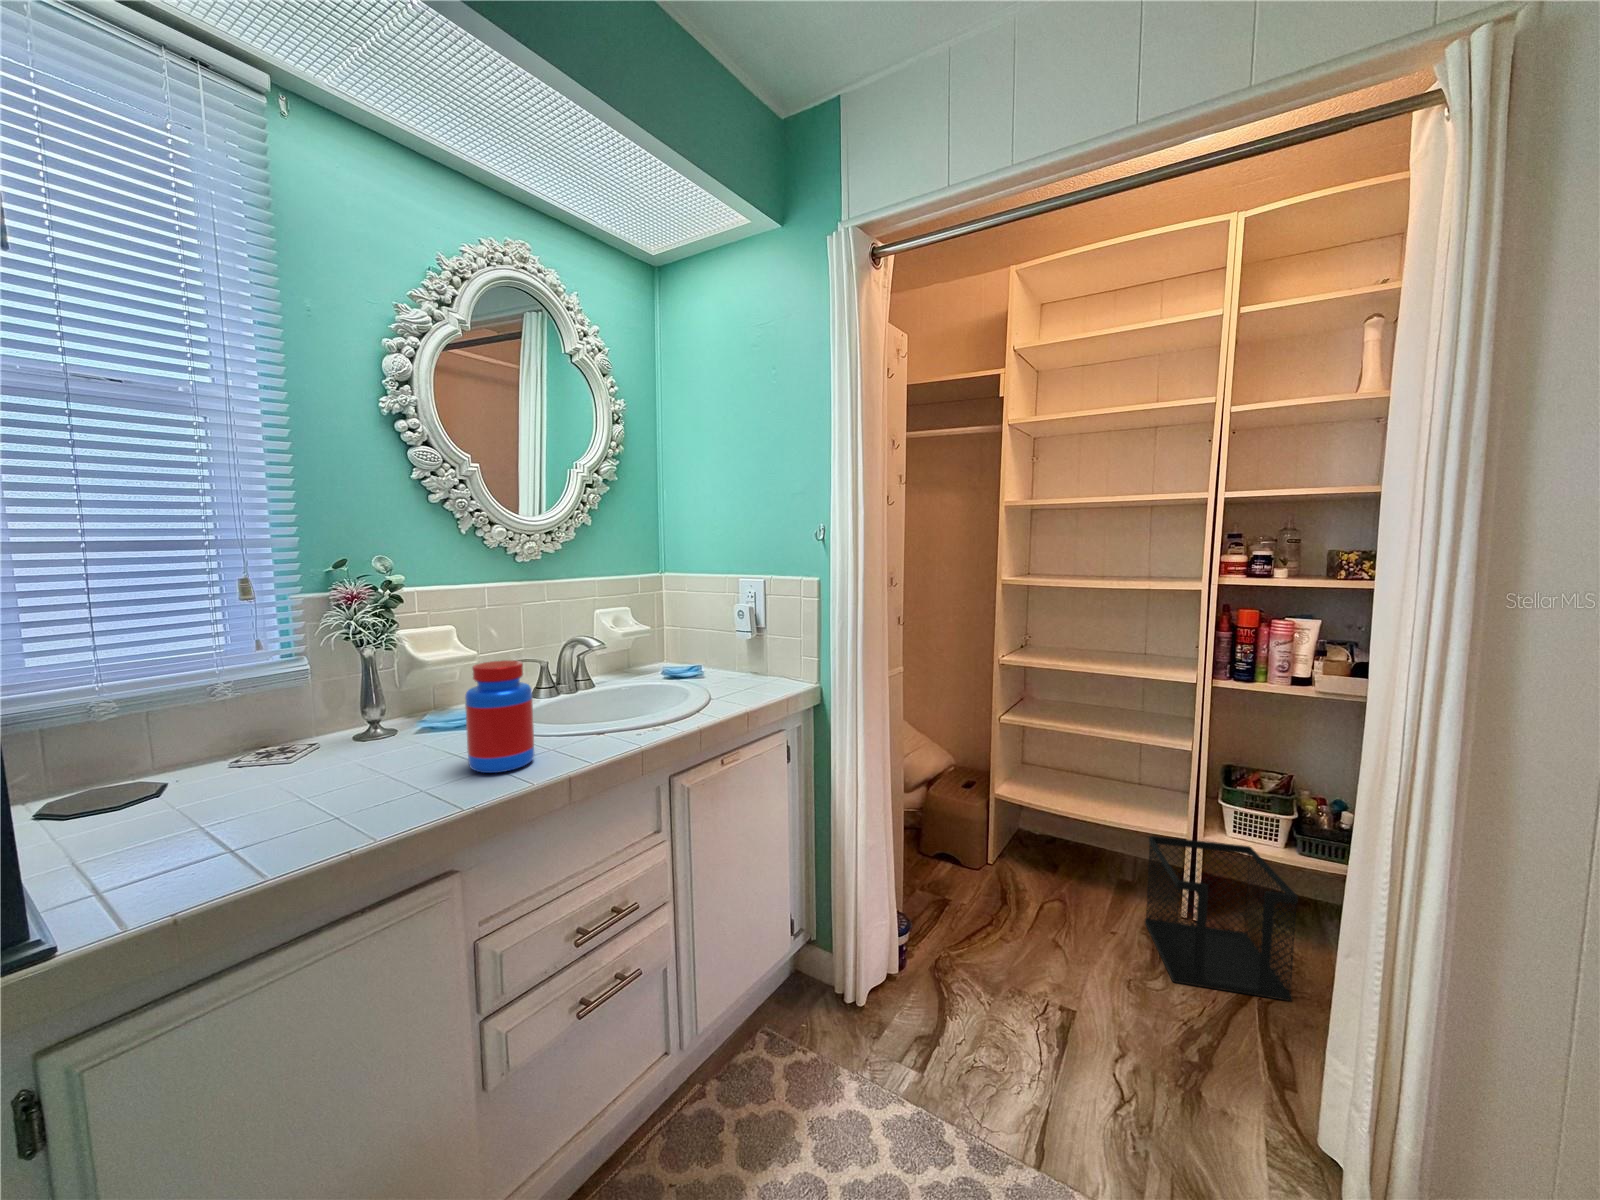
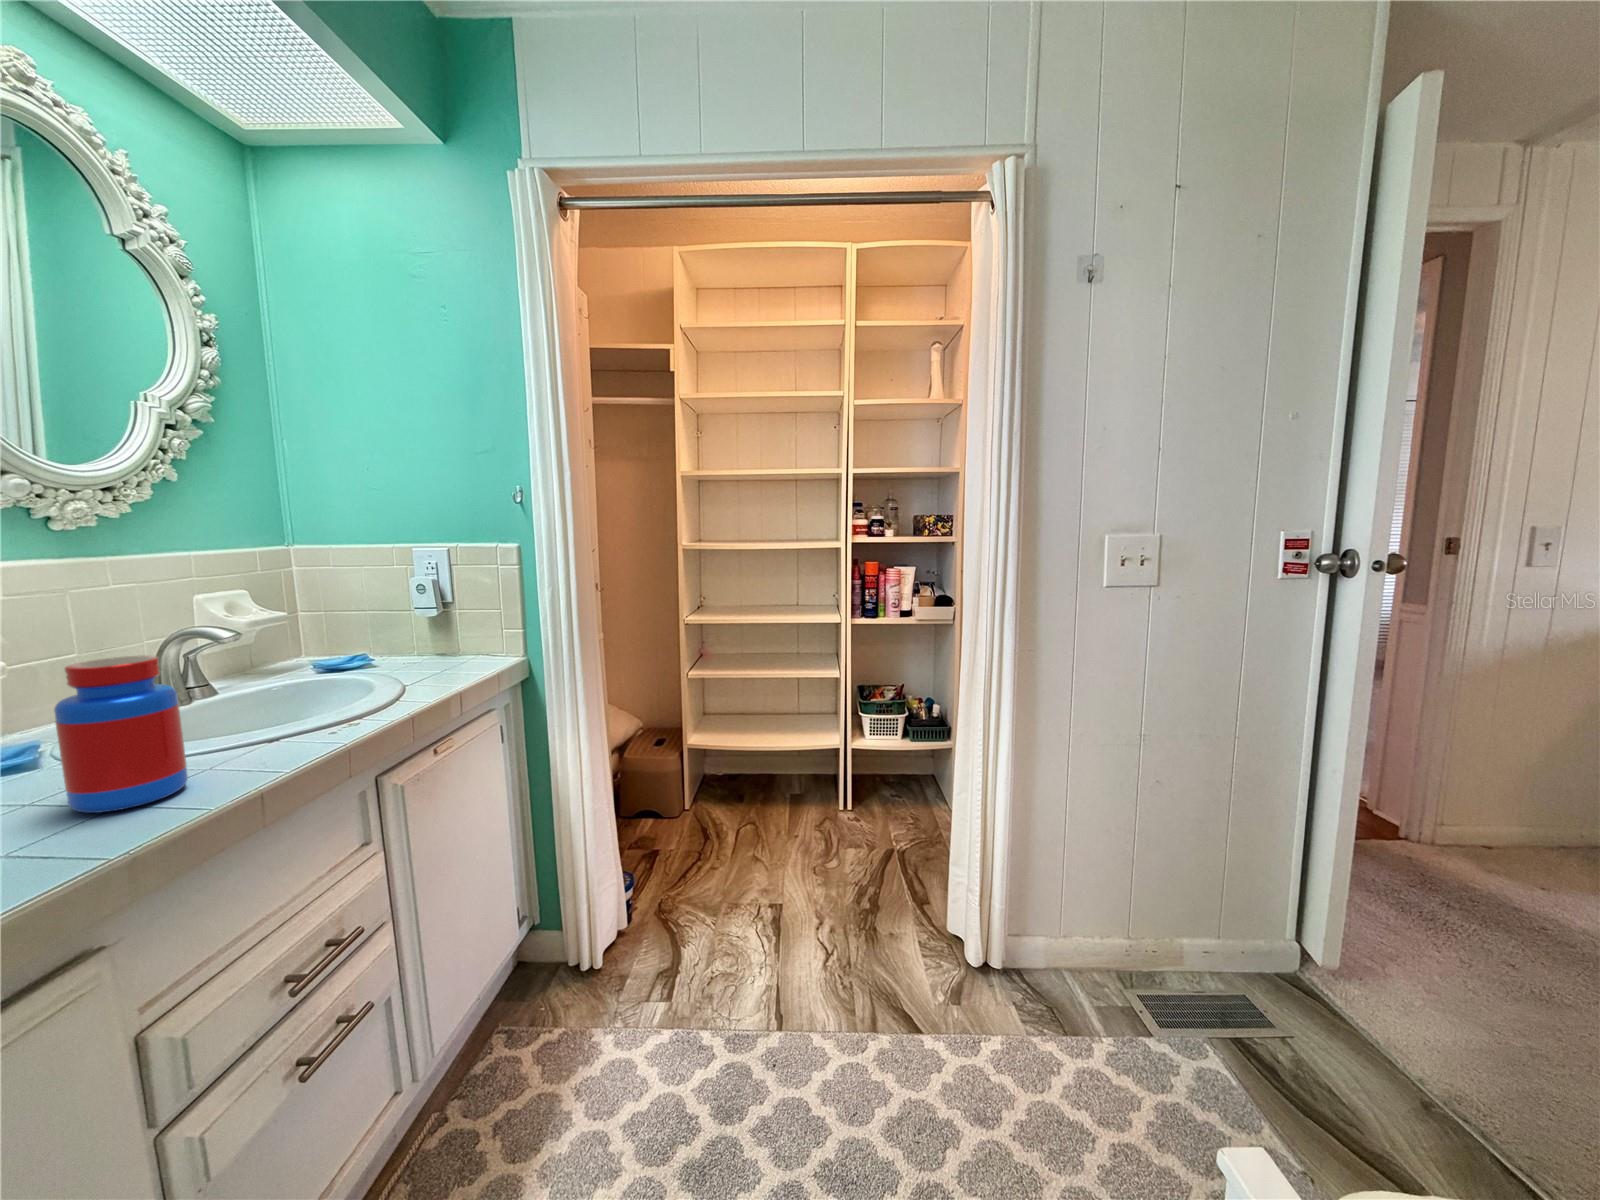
wastebasket: present [1145,836,1298,1001] -> none [818,744,916,859]

